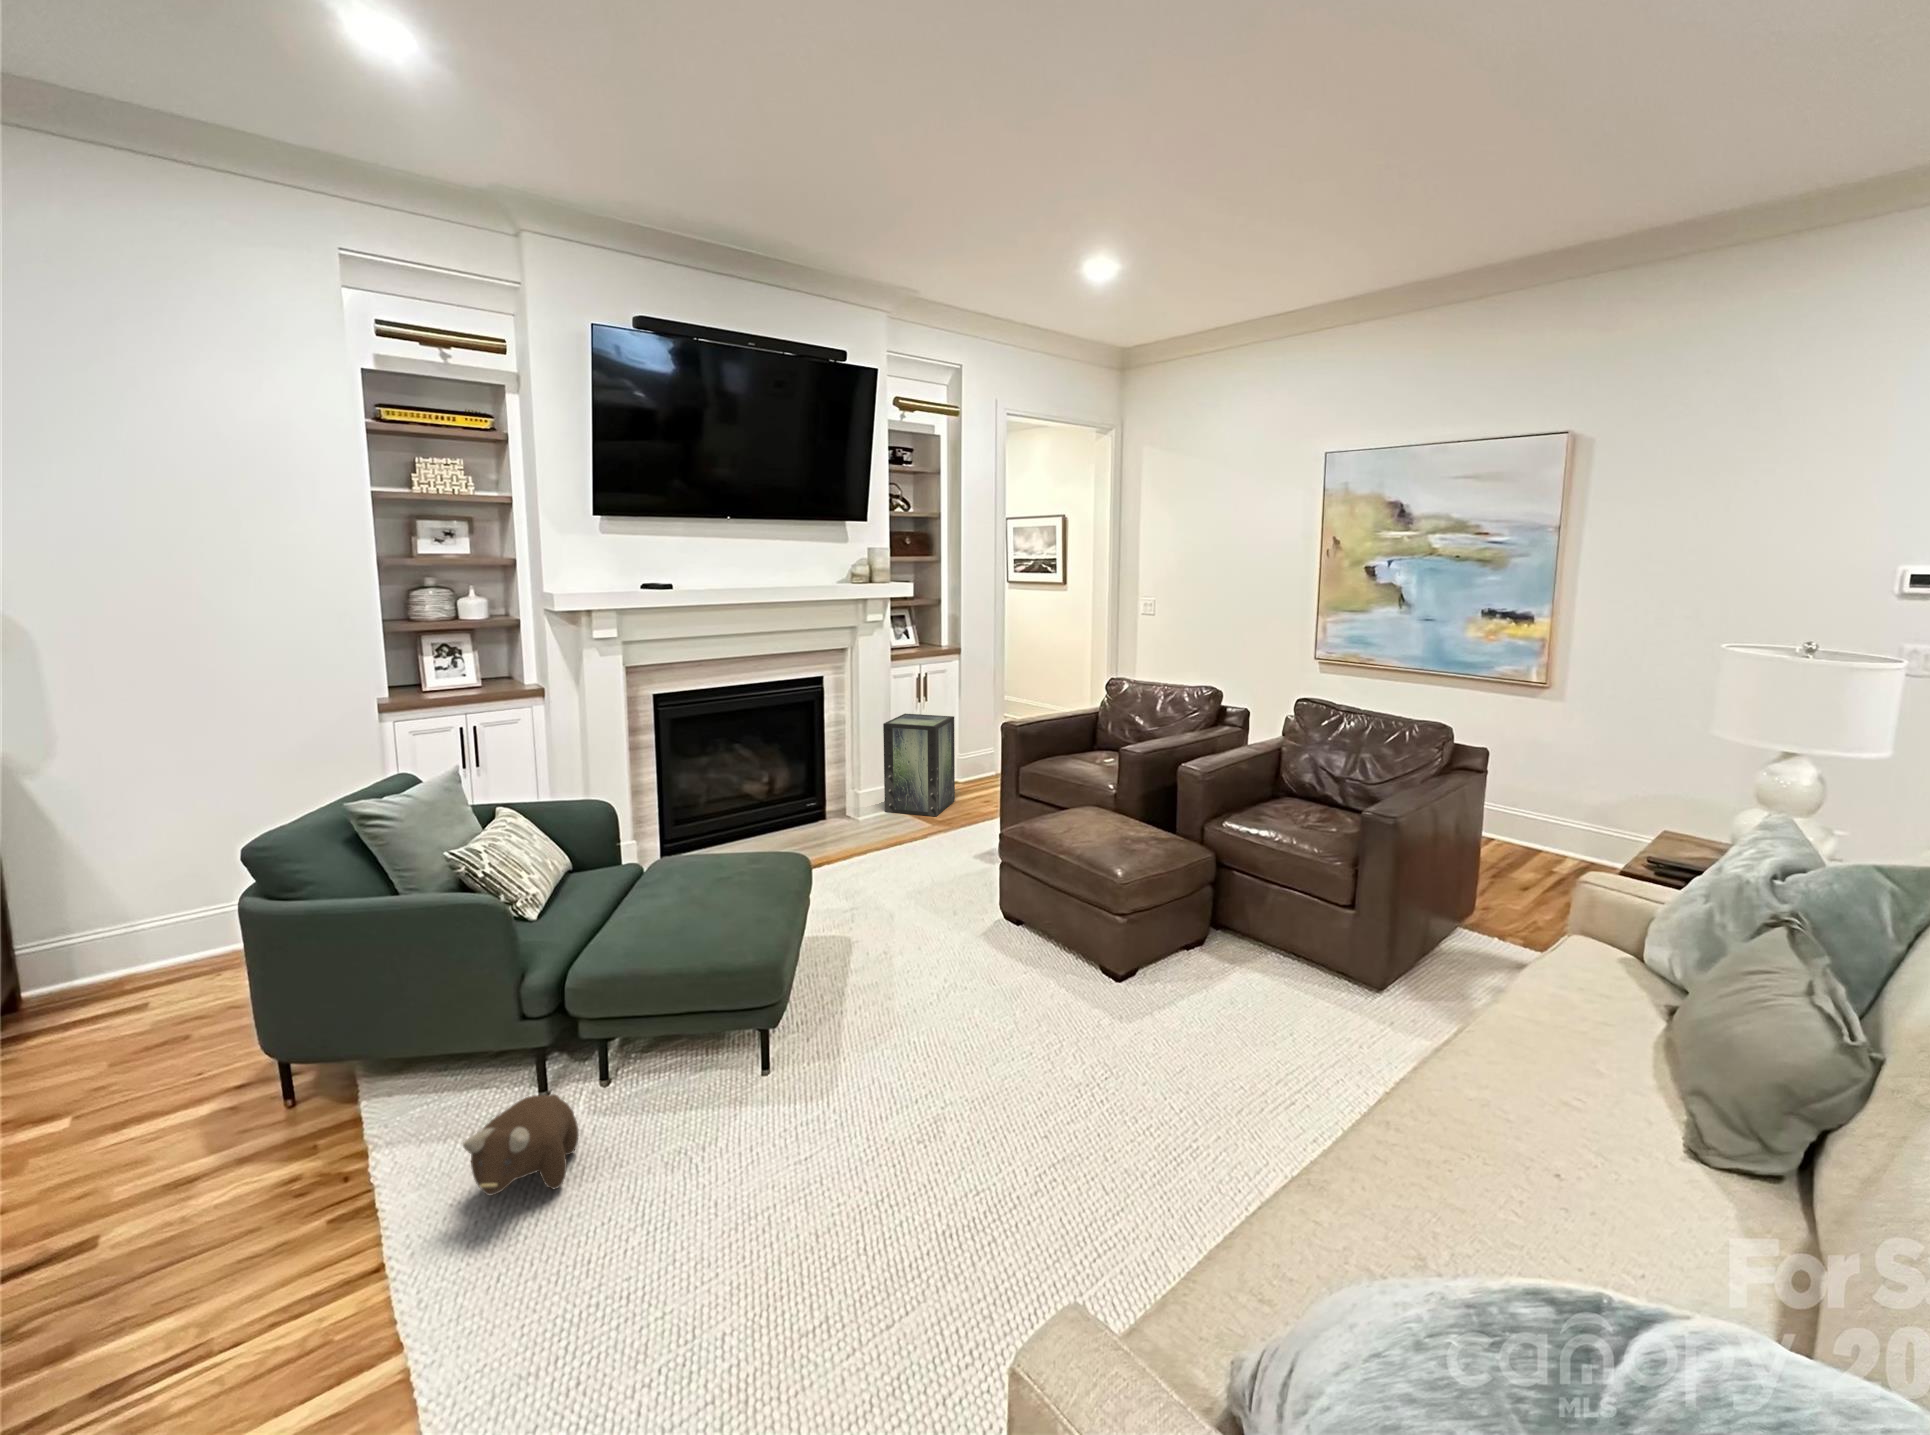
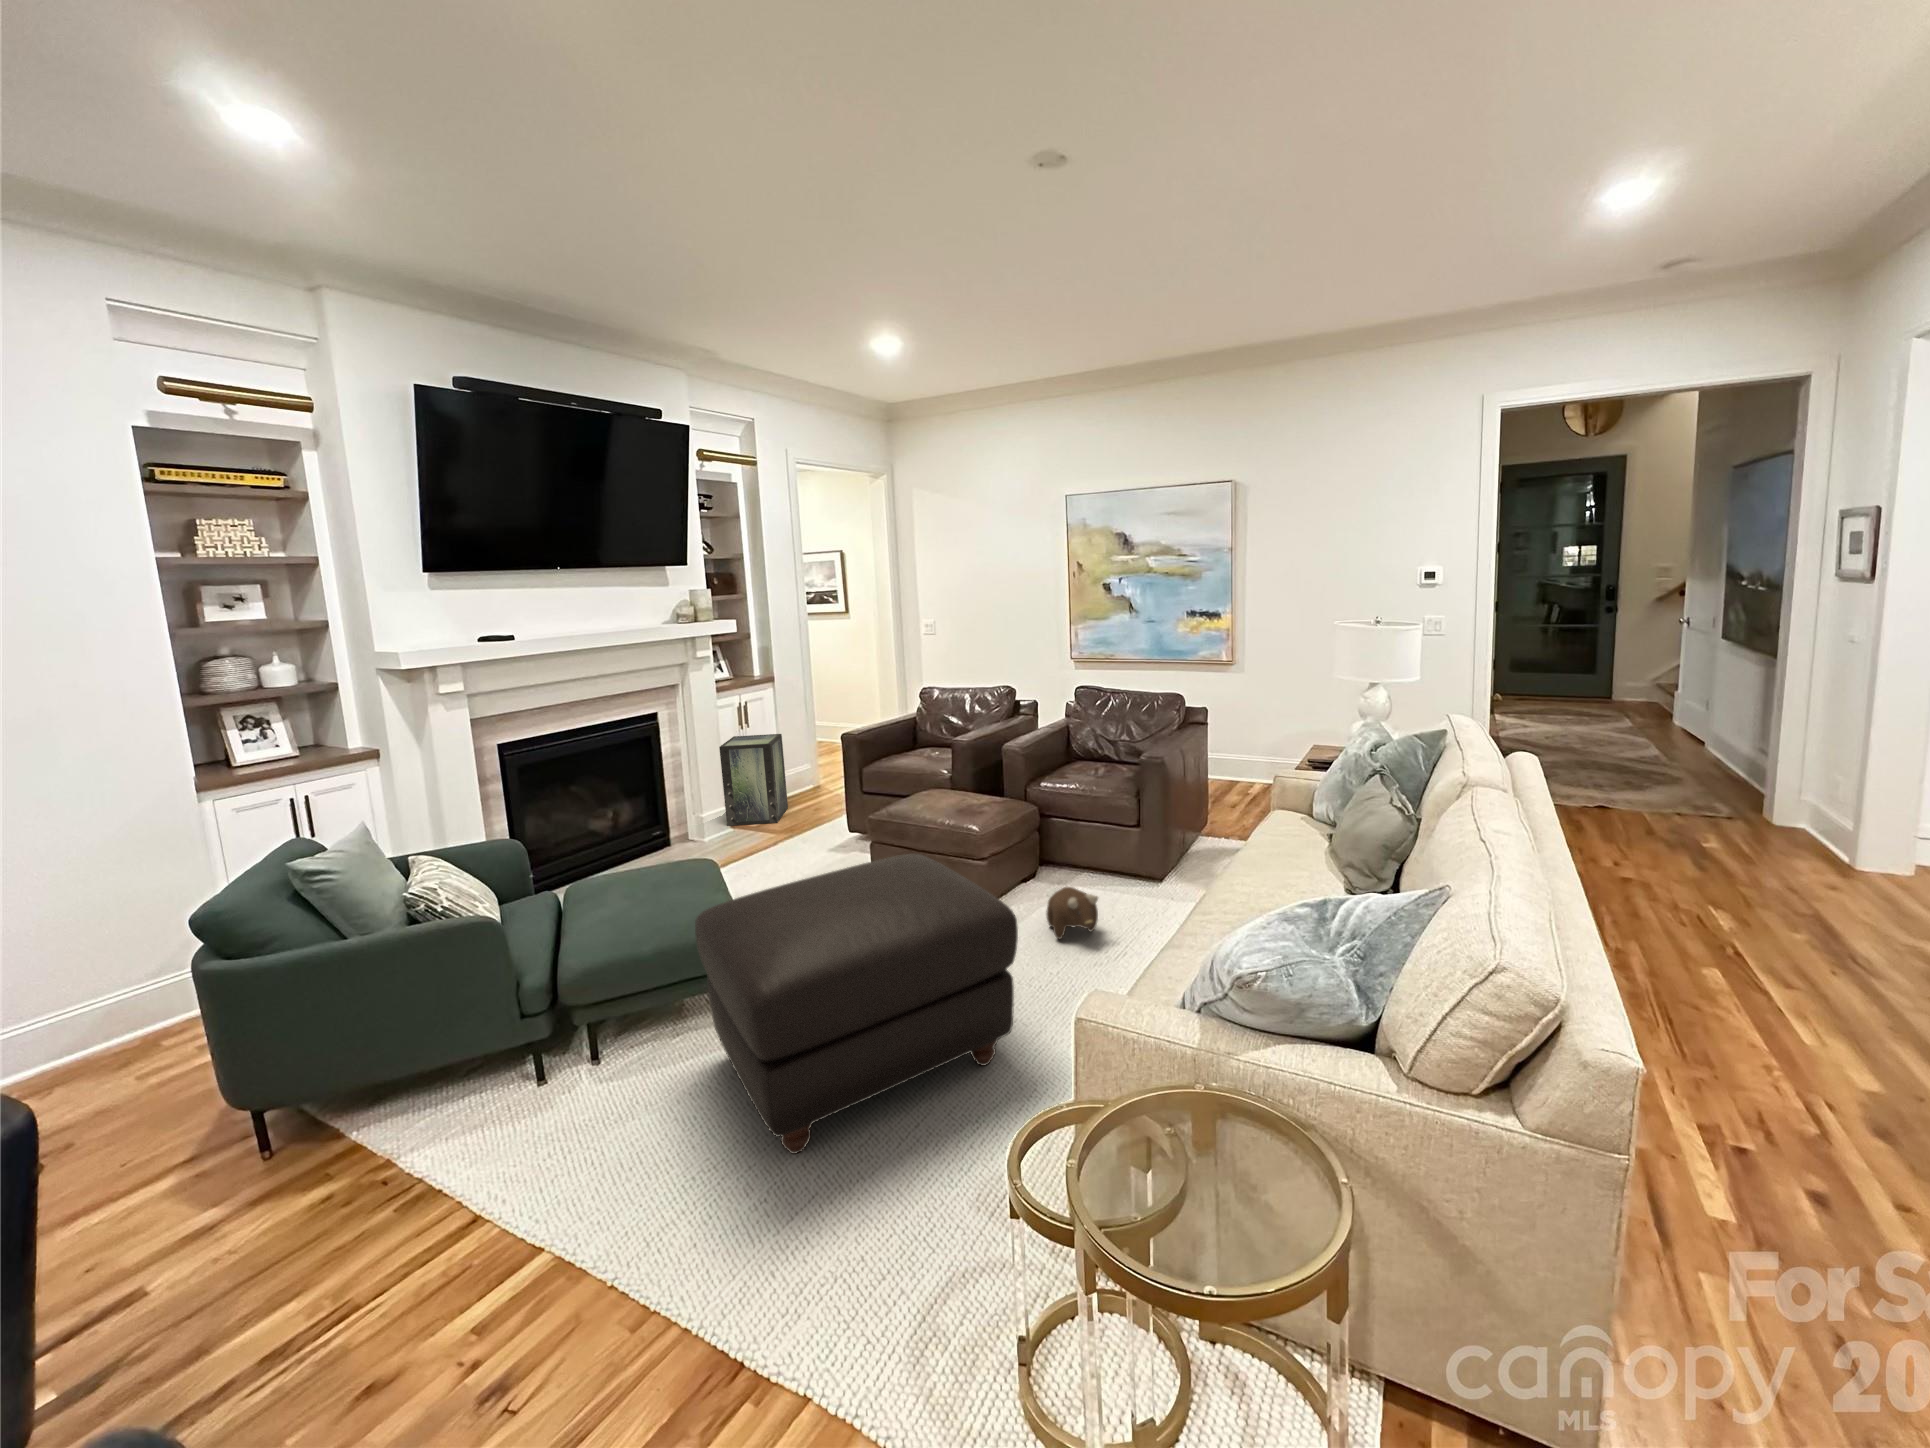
ottoman: none [718,888,1093,1240] -> present [695,854,1018,1154]
plush toy: present [463,1094,579,1196] -> present [1046,887,1098,939]

